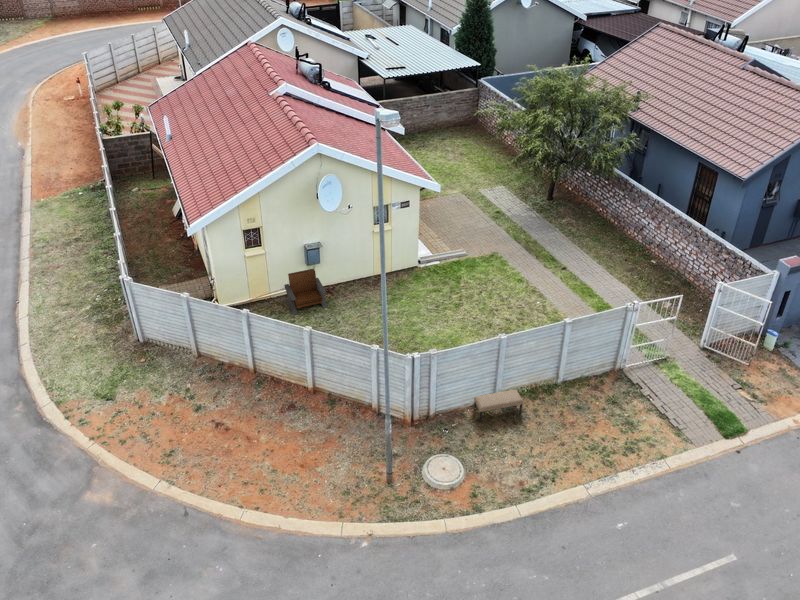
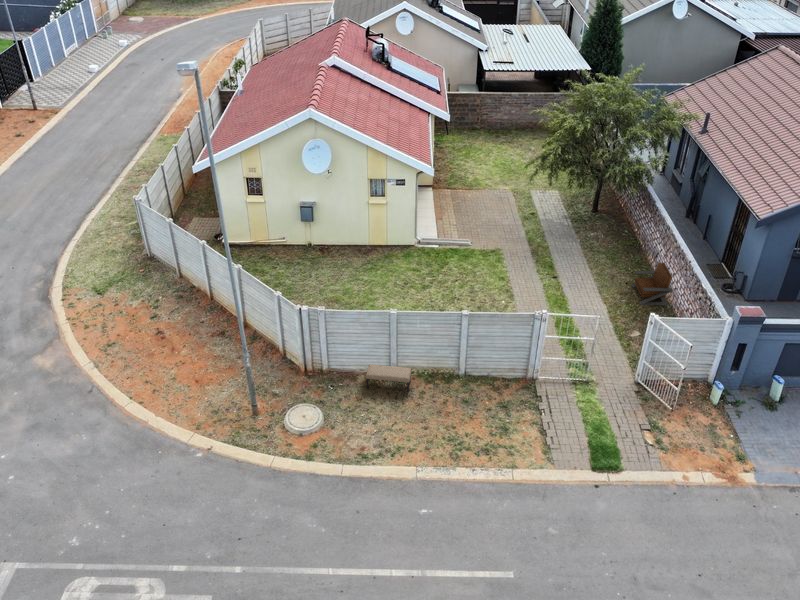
lounge chair: present [284,269,327,315] -> present [631,262,673,305]

